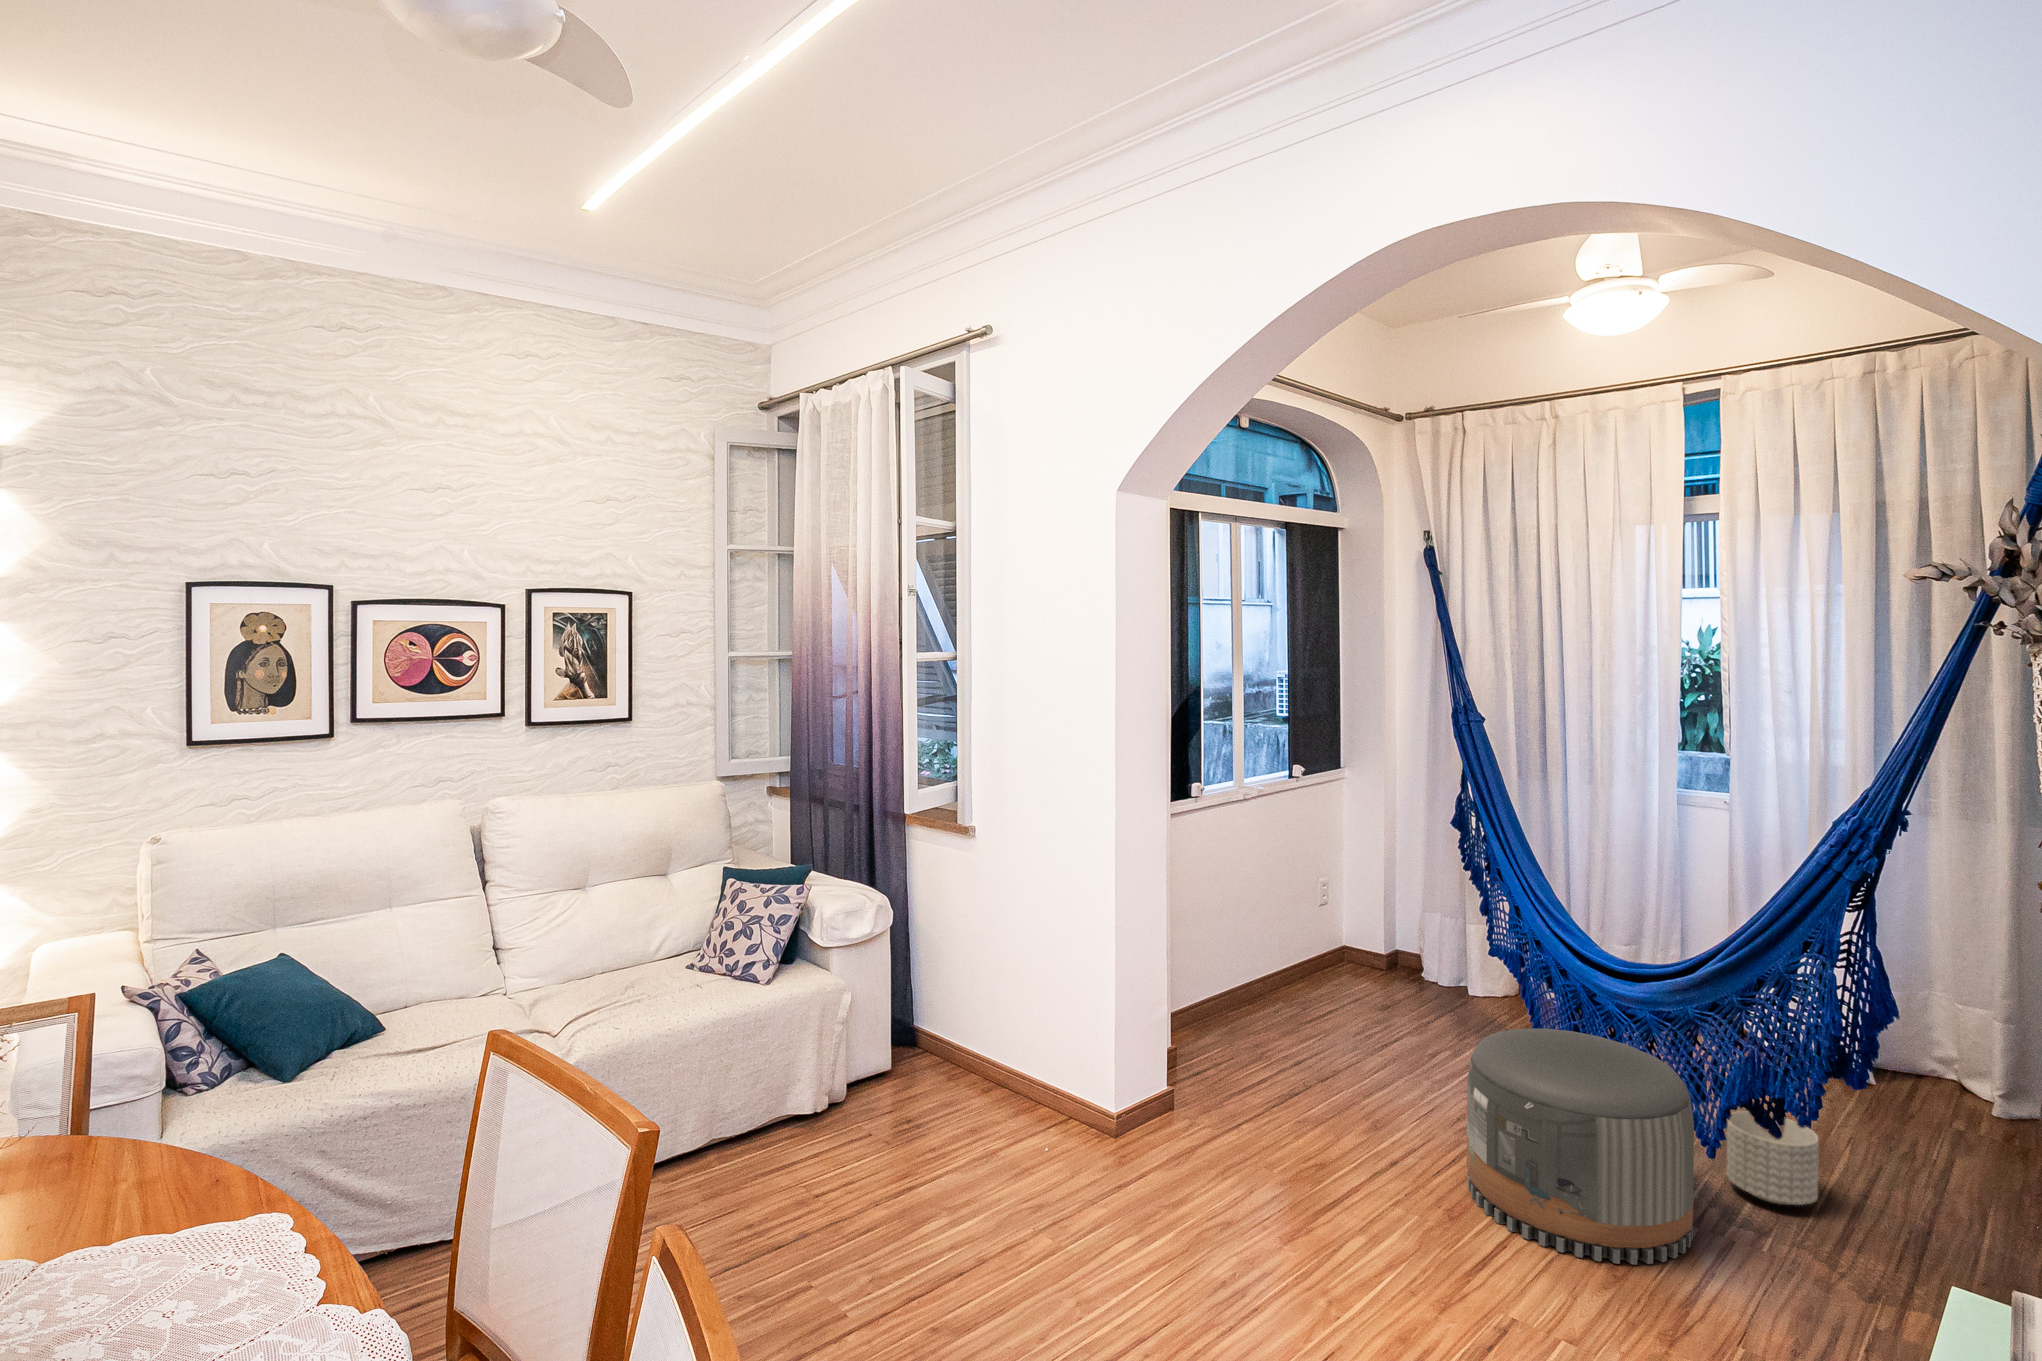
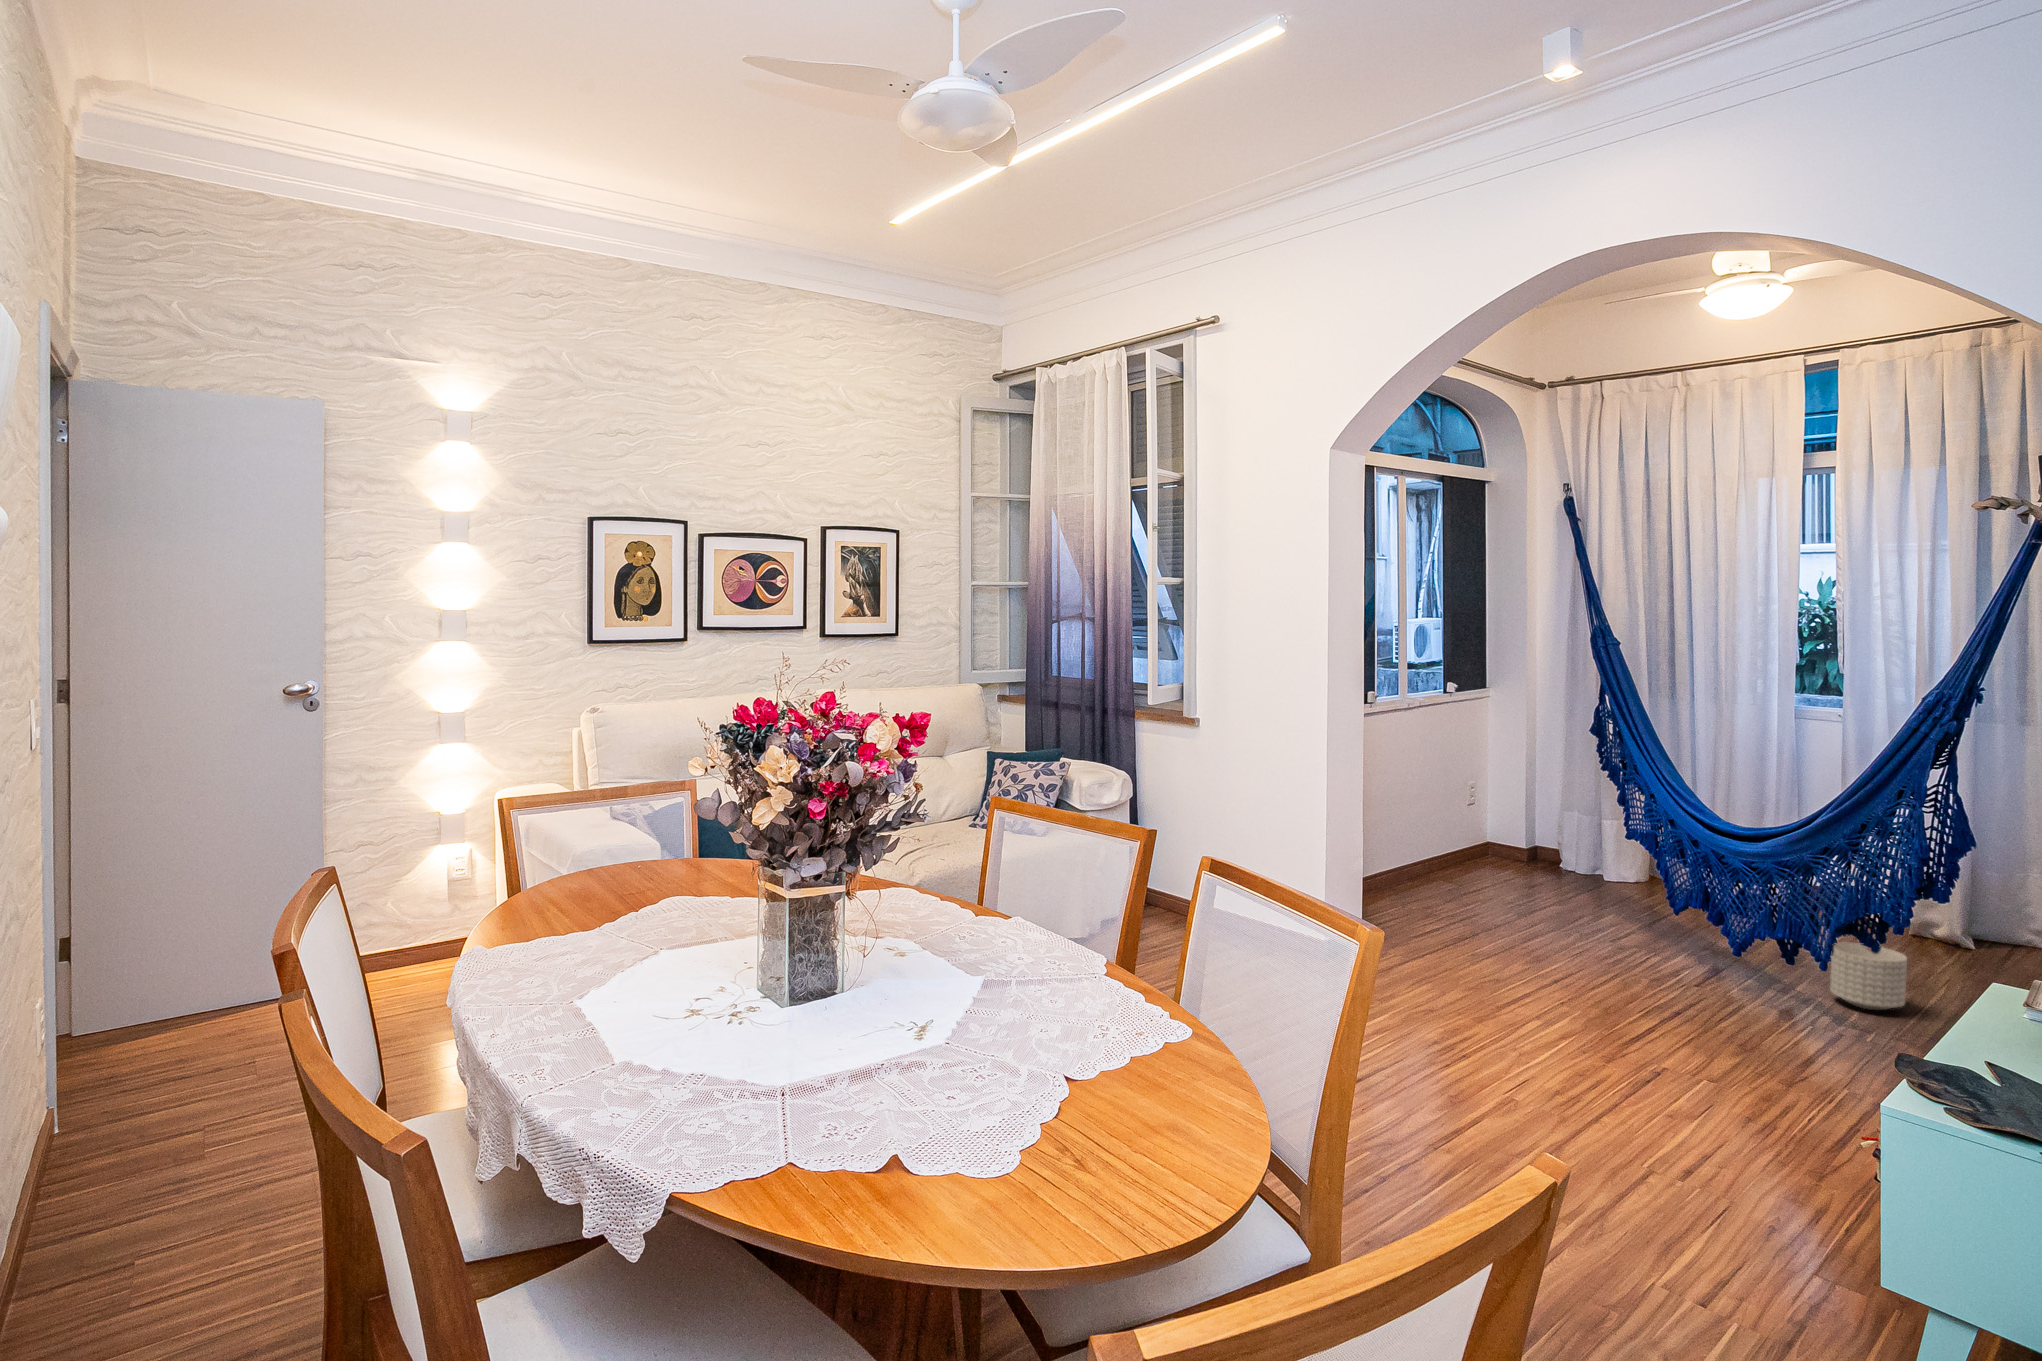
pouf: present [1467,1028,1694,1264] -> none [1618,875,1806,1037]

